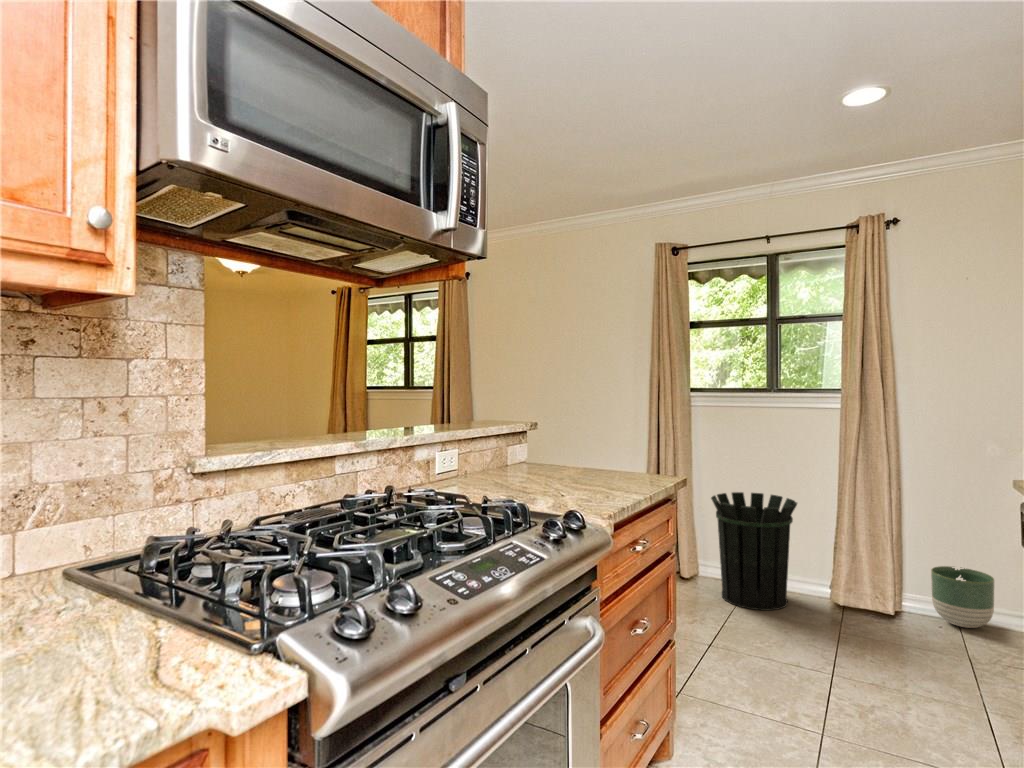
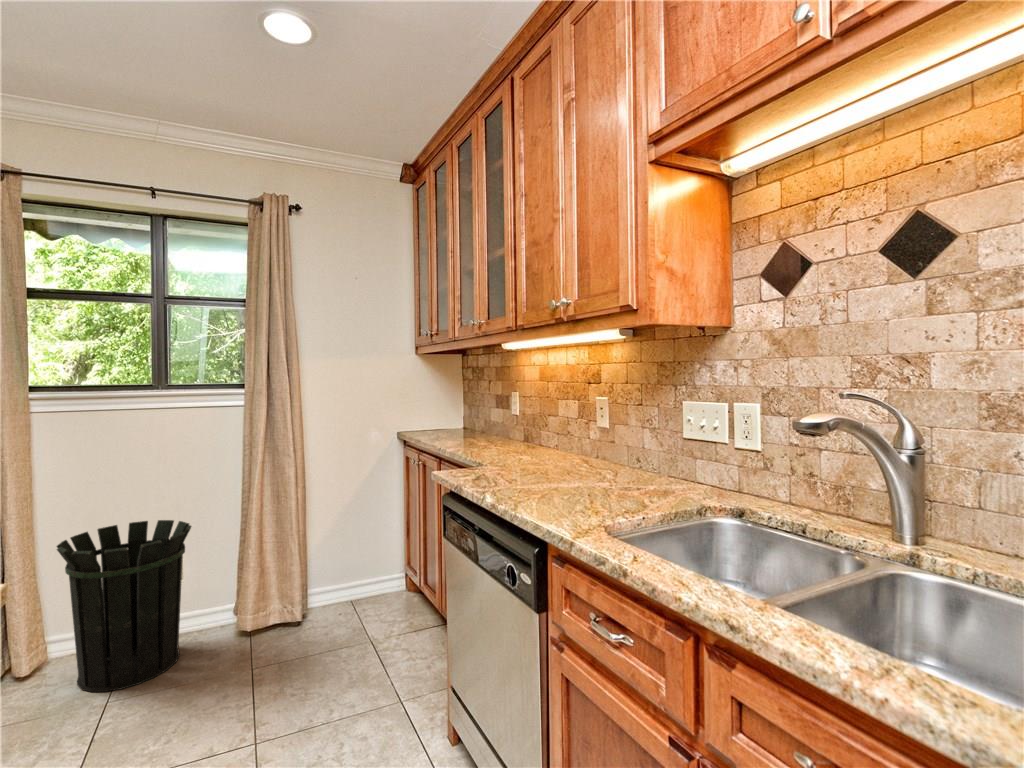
planter: present [931,566,994,628] -> none [334,553,384,612]

